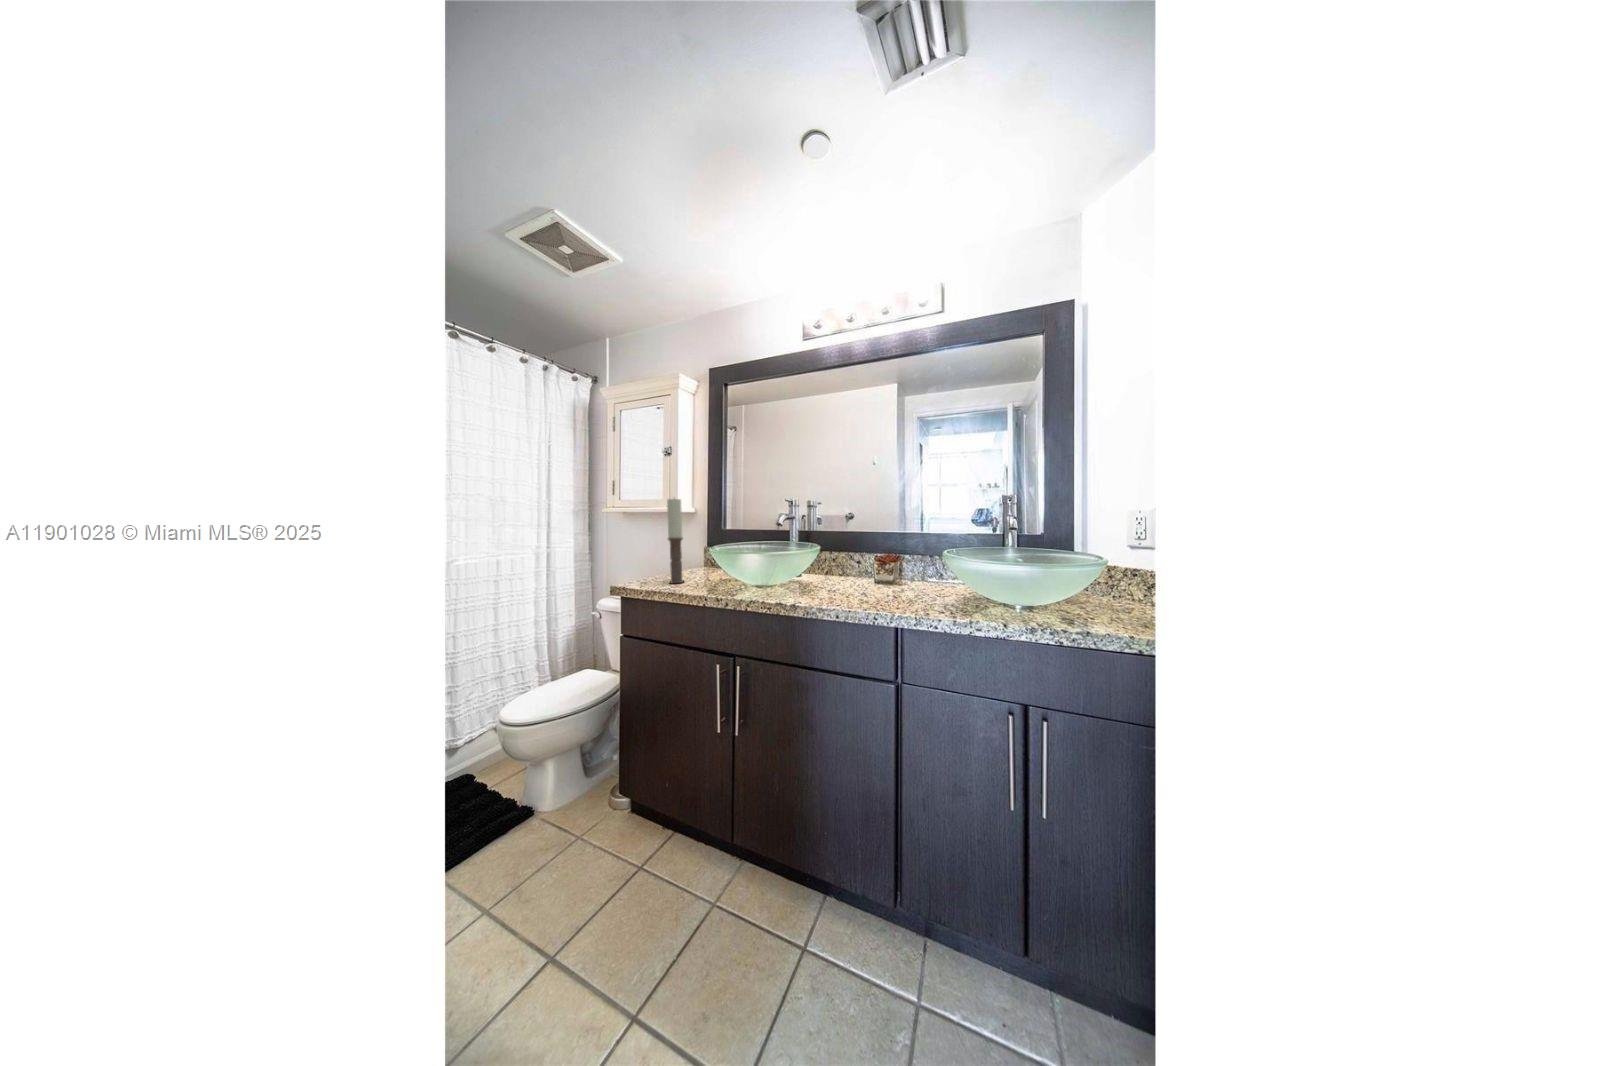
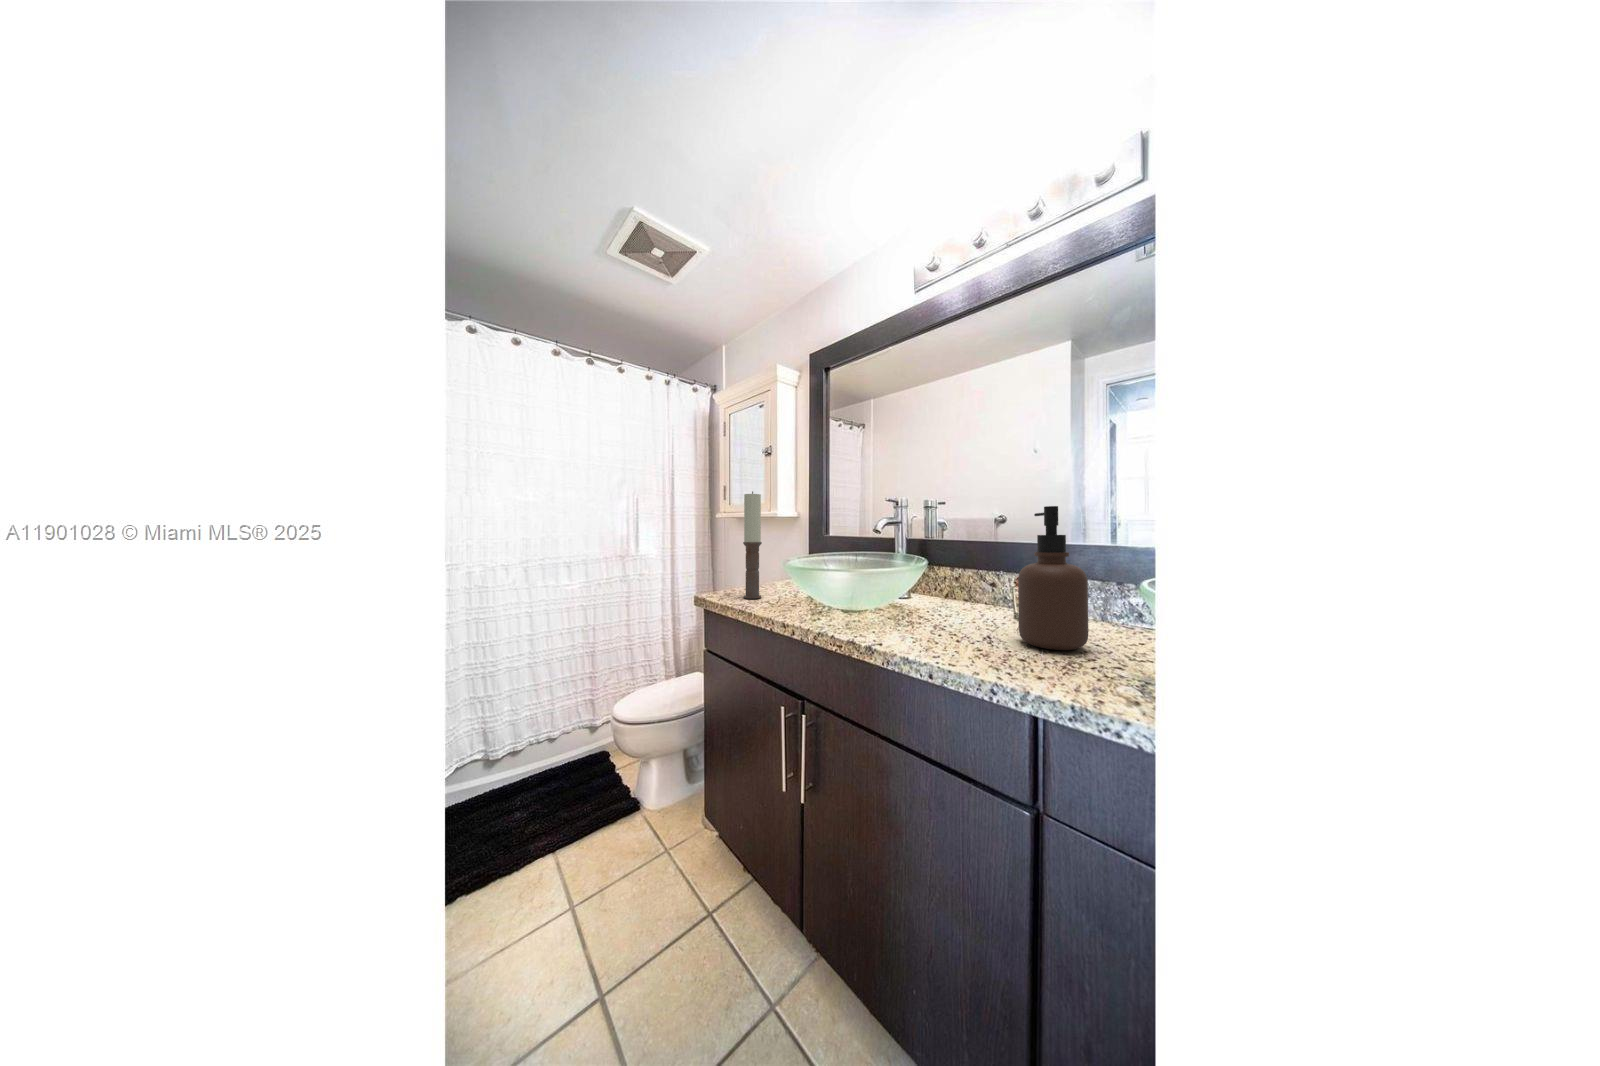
soap dispenser: none [869,505,912,601] -> present [1018,506,1088,650]

